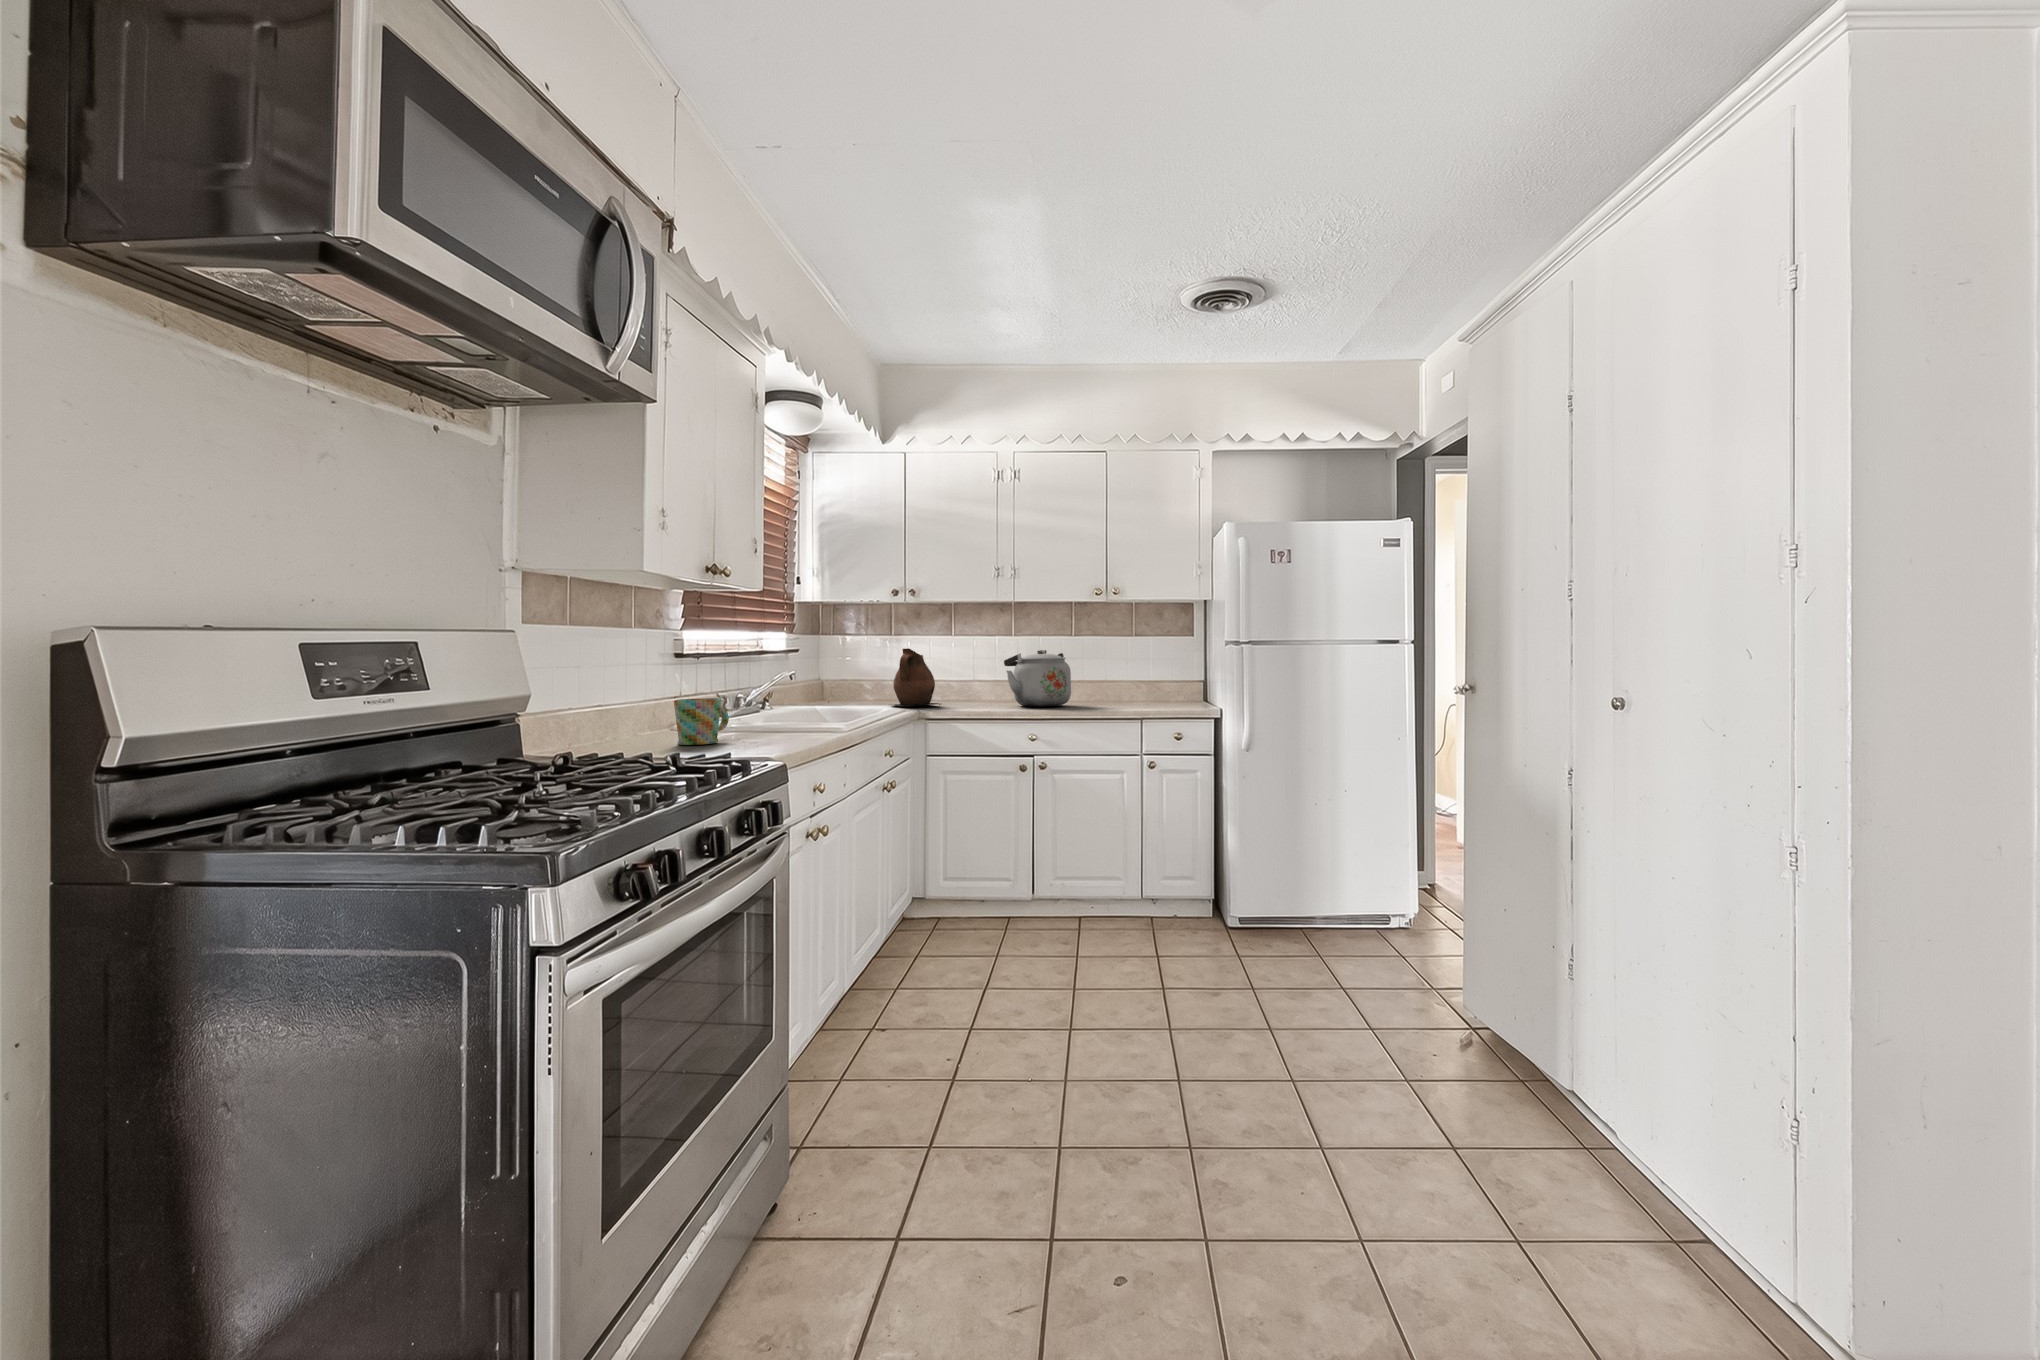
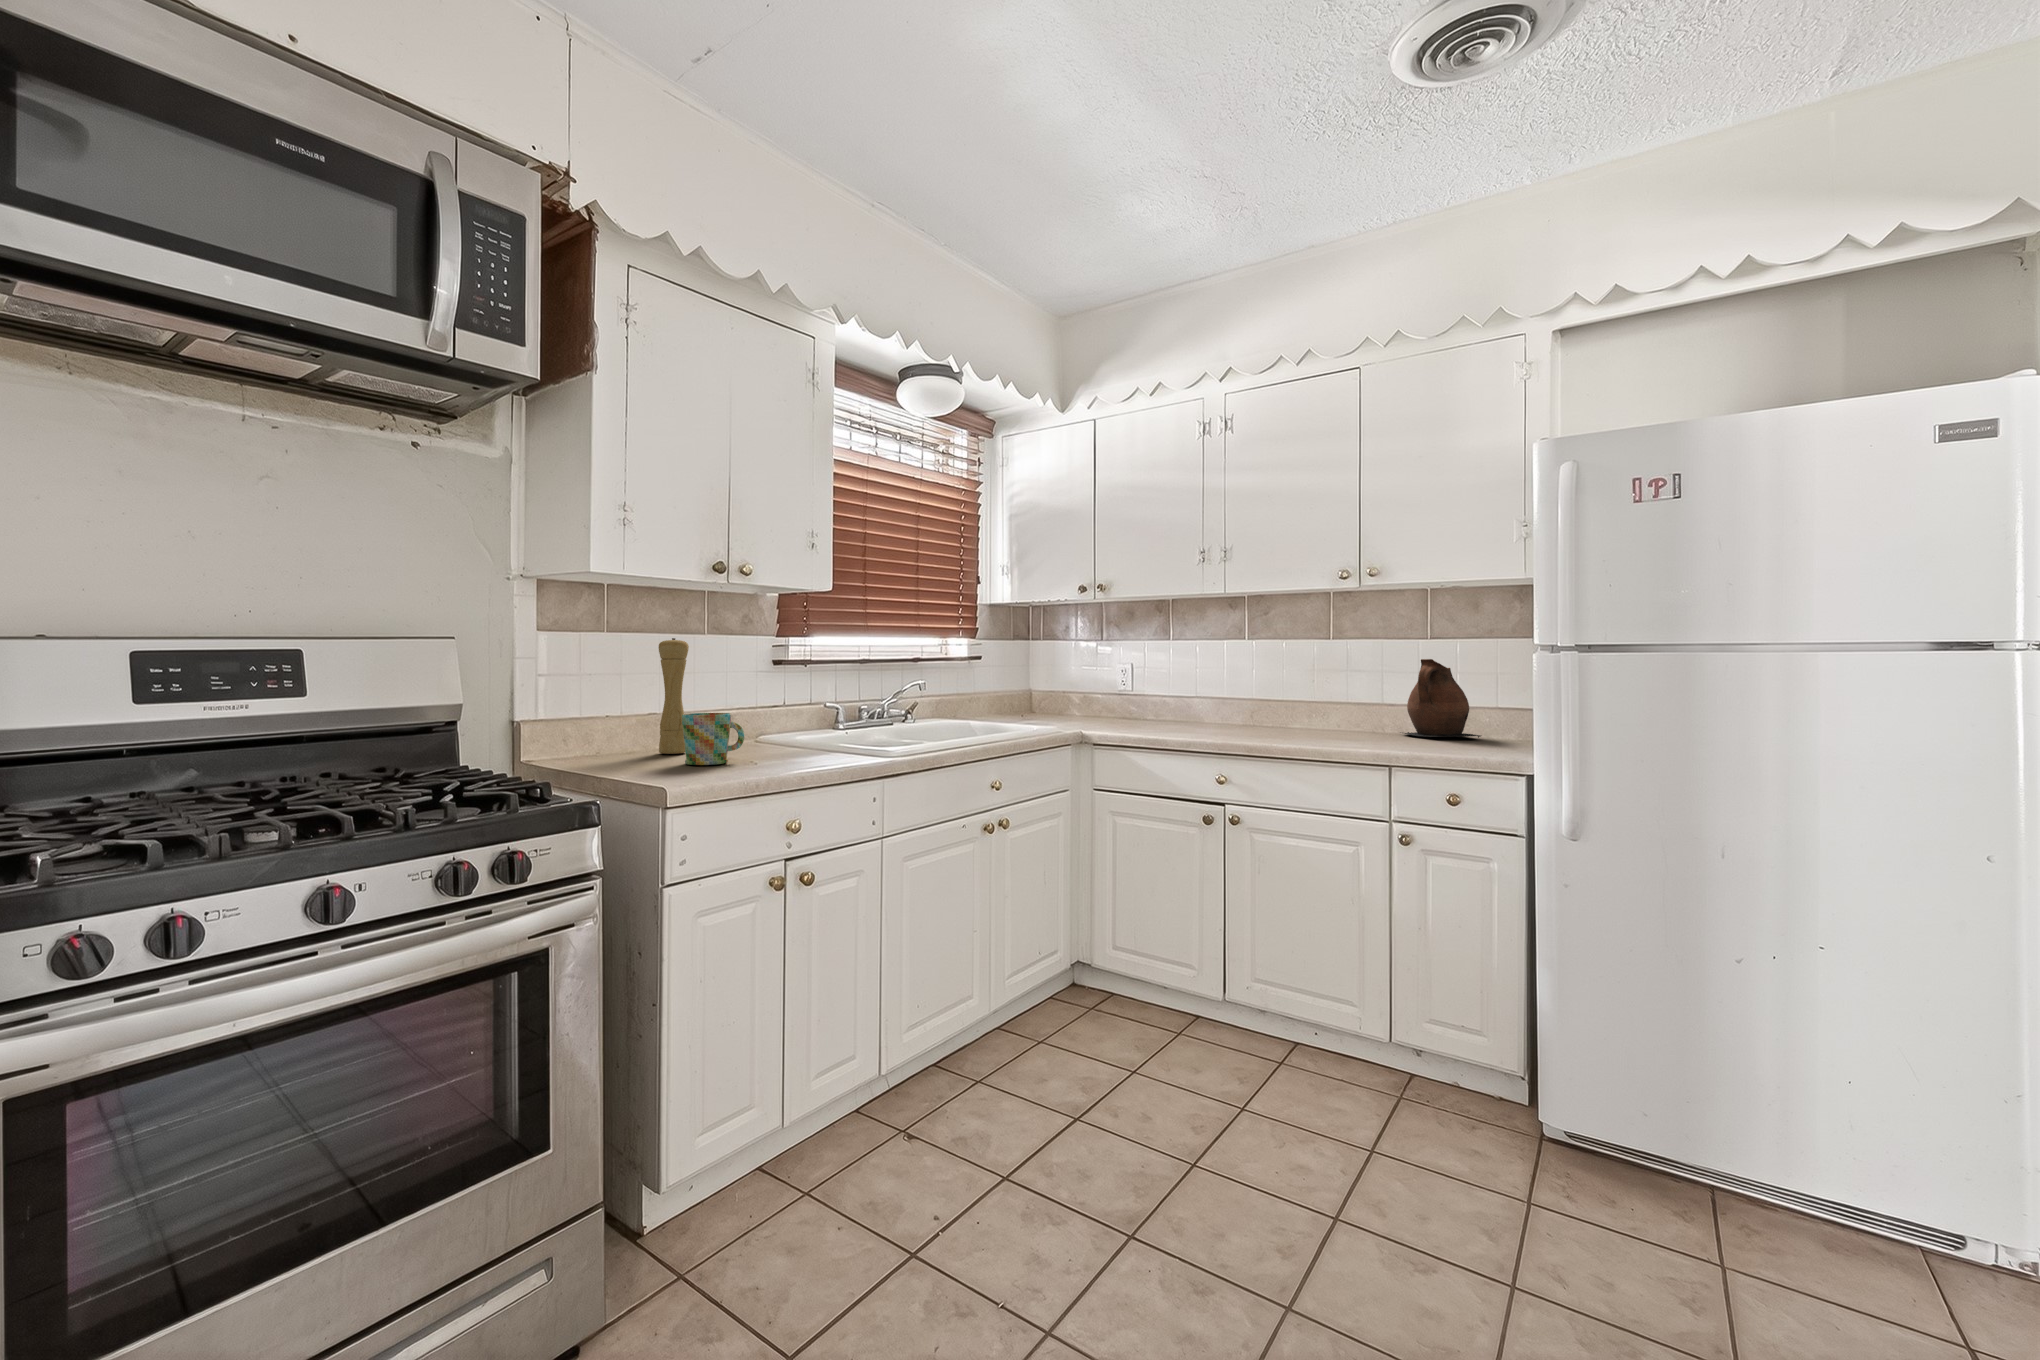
pepper mill: none [615,631,646,740] -> present [659,638,689,754]
ceramic pitcher: present [893,648,940,706] -> present [1400,659,1481,738]
kettle: present [1004,650,1071,707] -> none [1195,658,1295,737]

